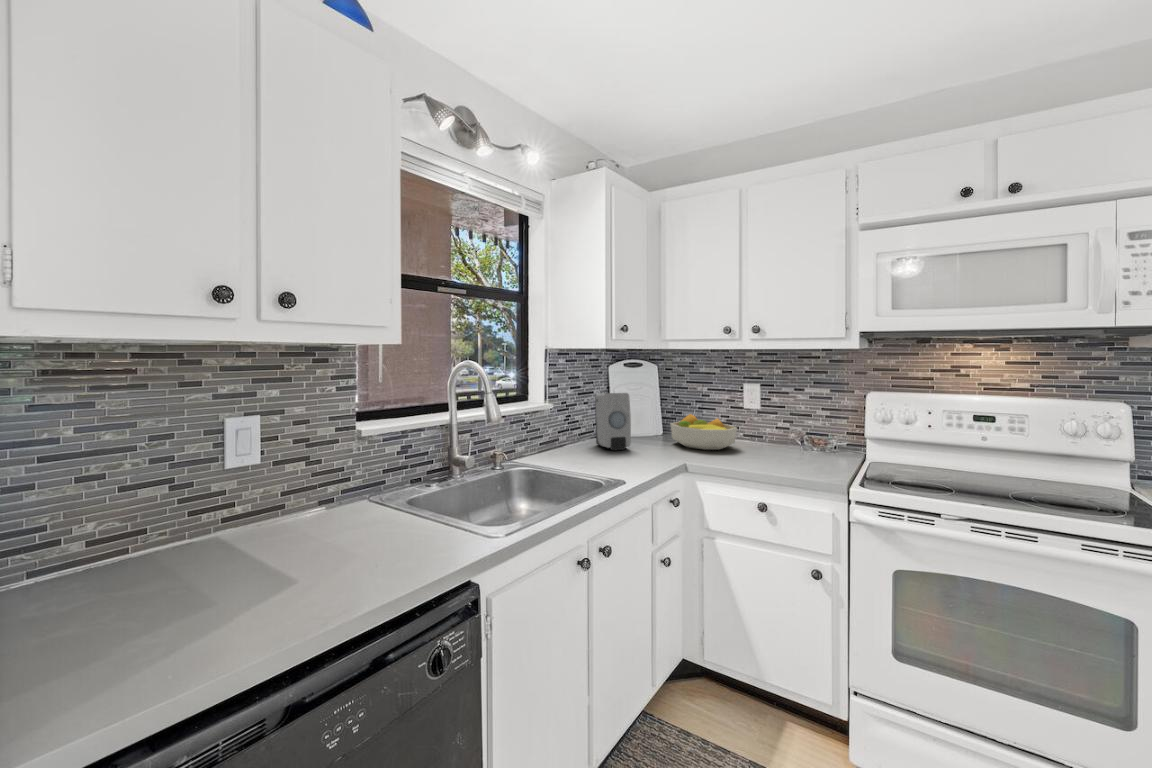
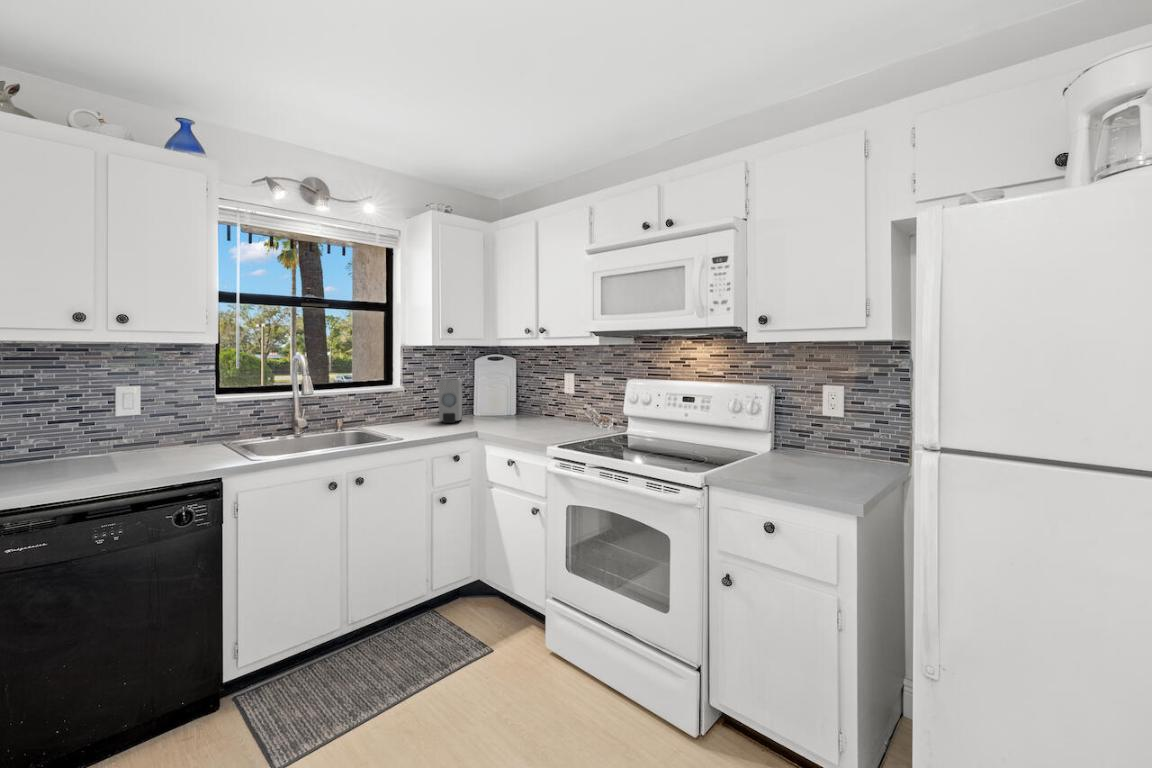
fruit bowl: present [671,414,737,450] -> none [499,397,543,424]

